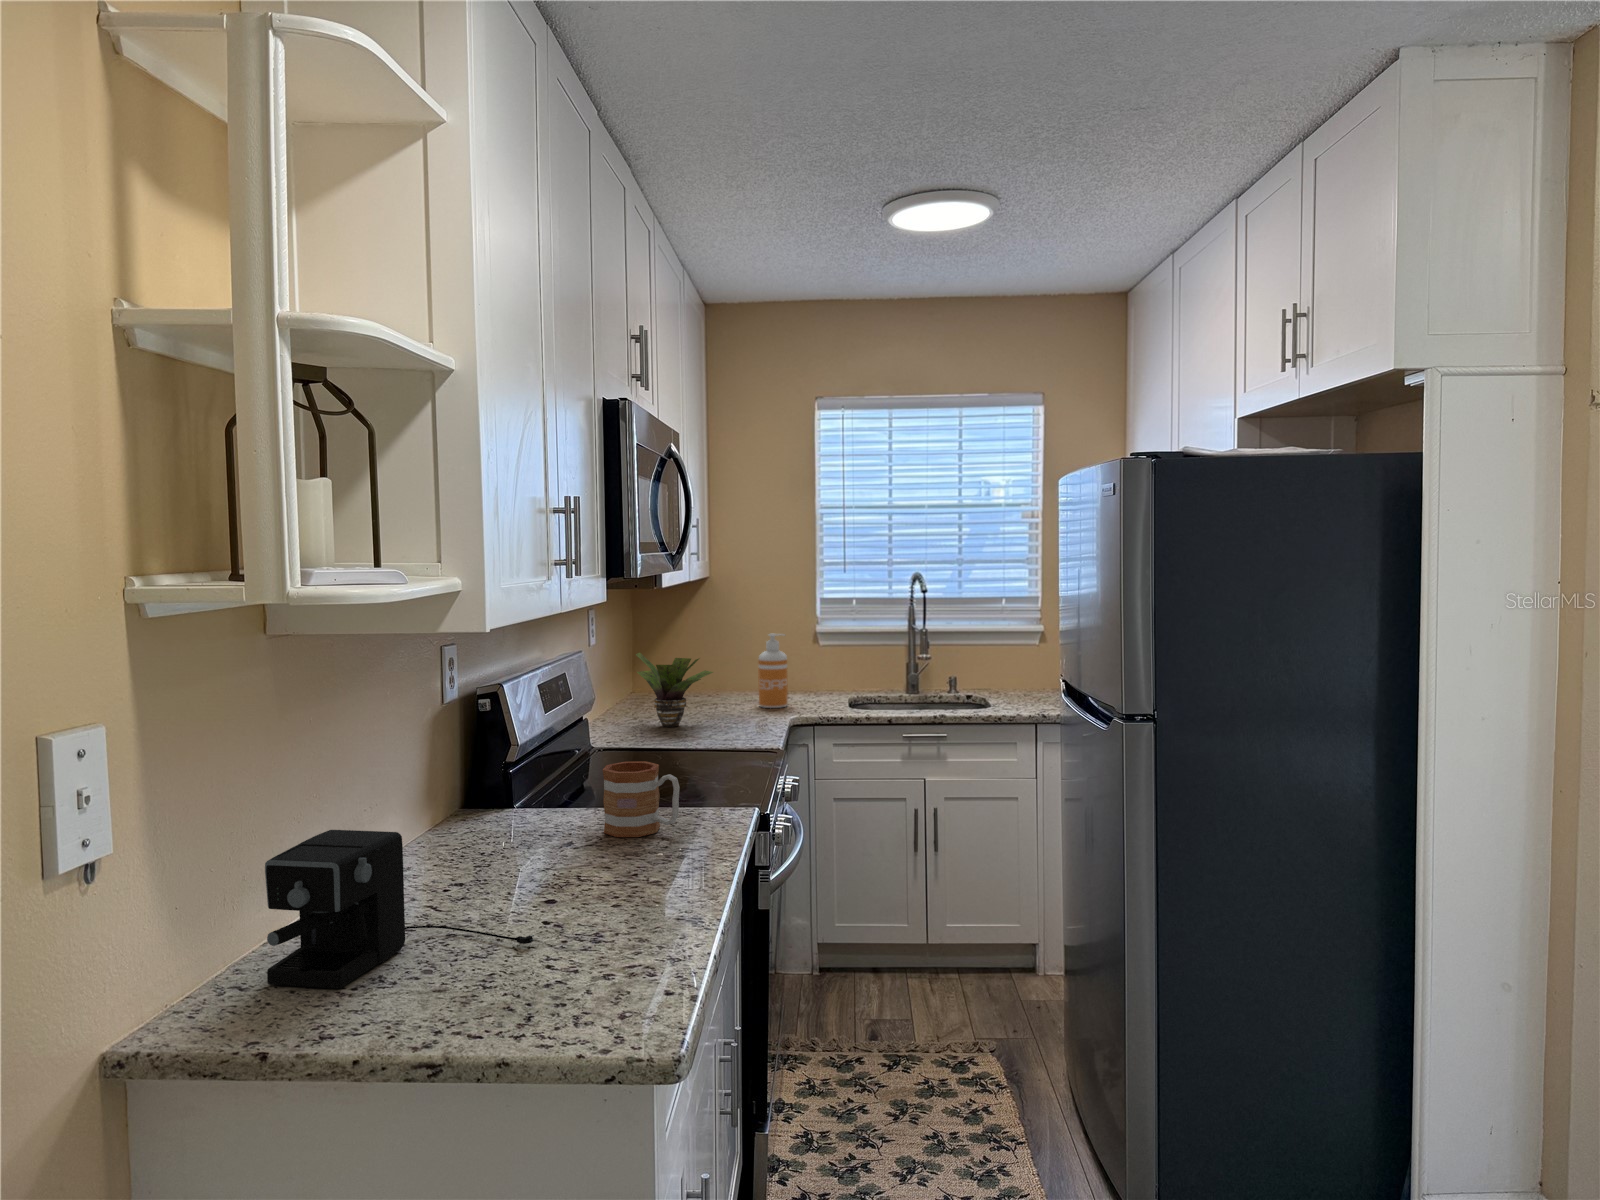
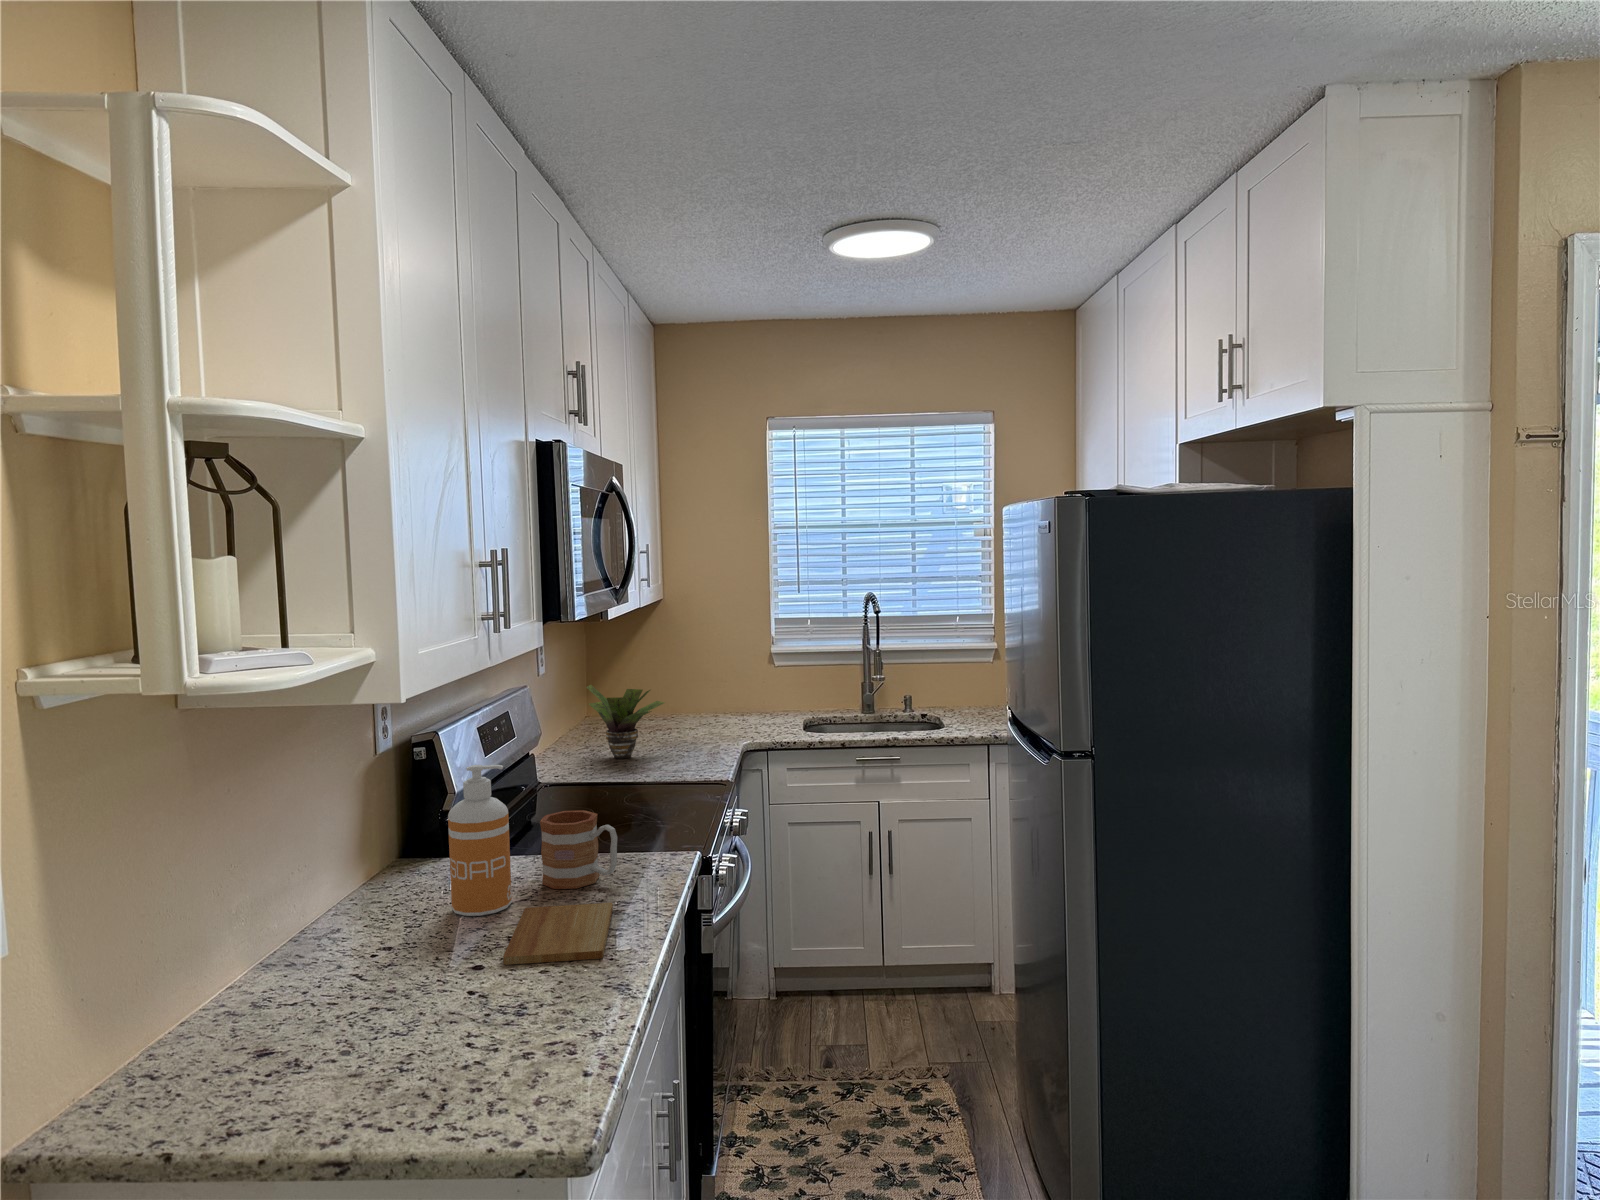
soap dispenser: present [758,634,788,708] -> present [448,765,512,916]
coffee maker: present [265,830,534,989] -> none [174,907,458,1076]
cutting board: none [574,849,677,900] -> present [503,903,613,965]

